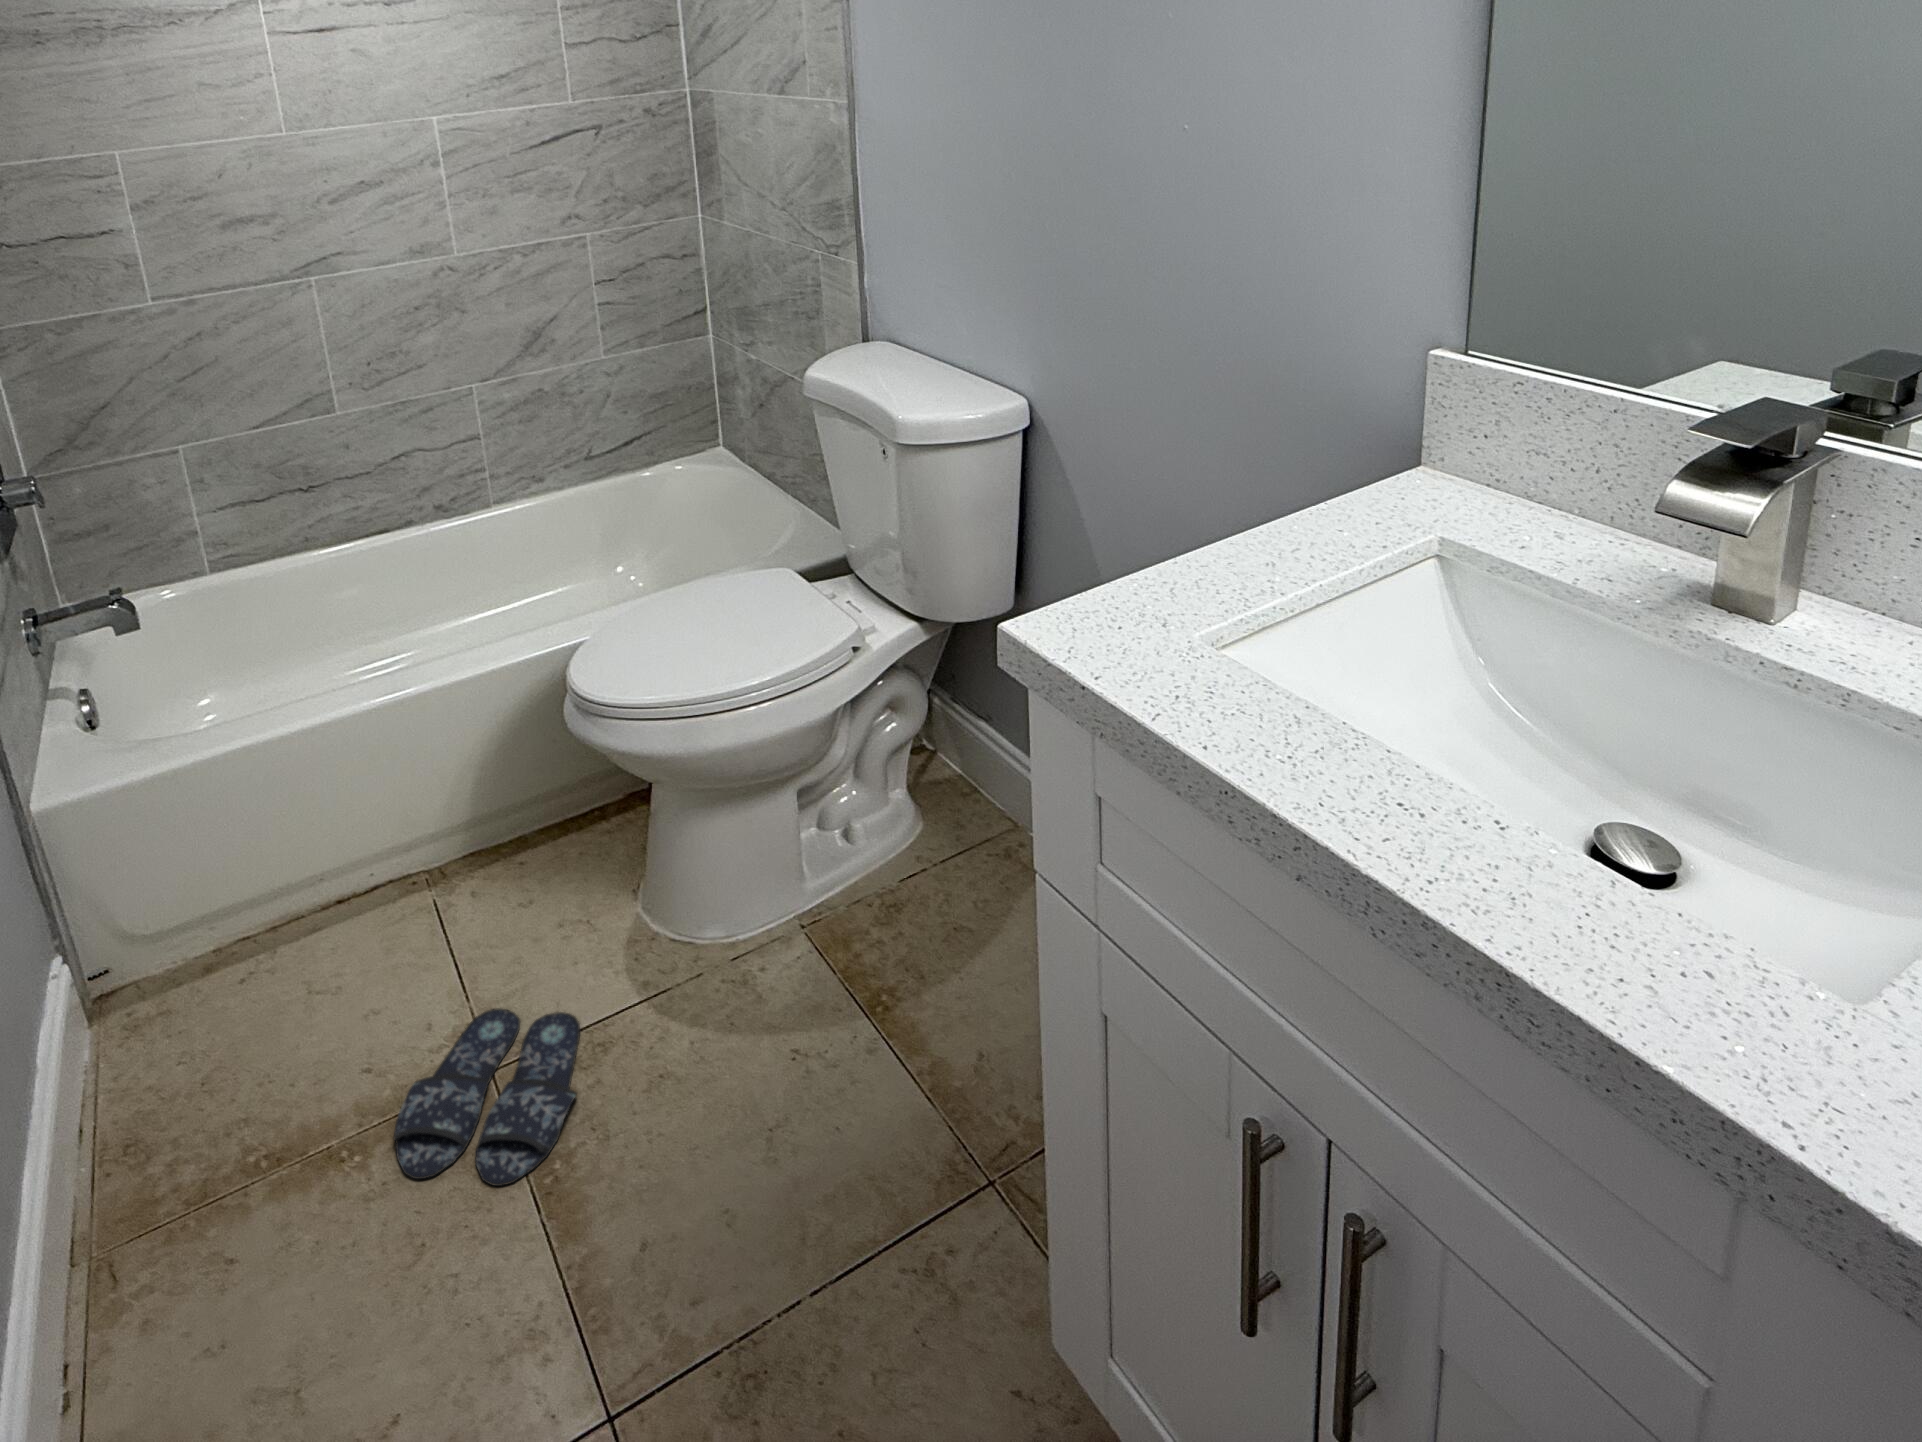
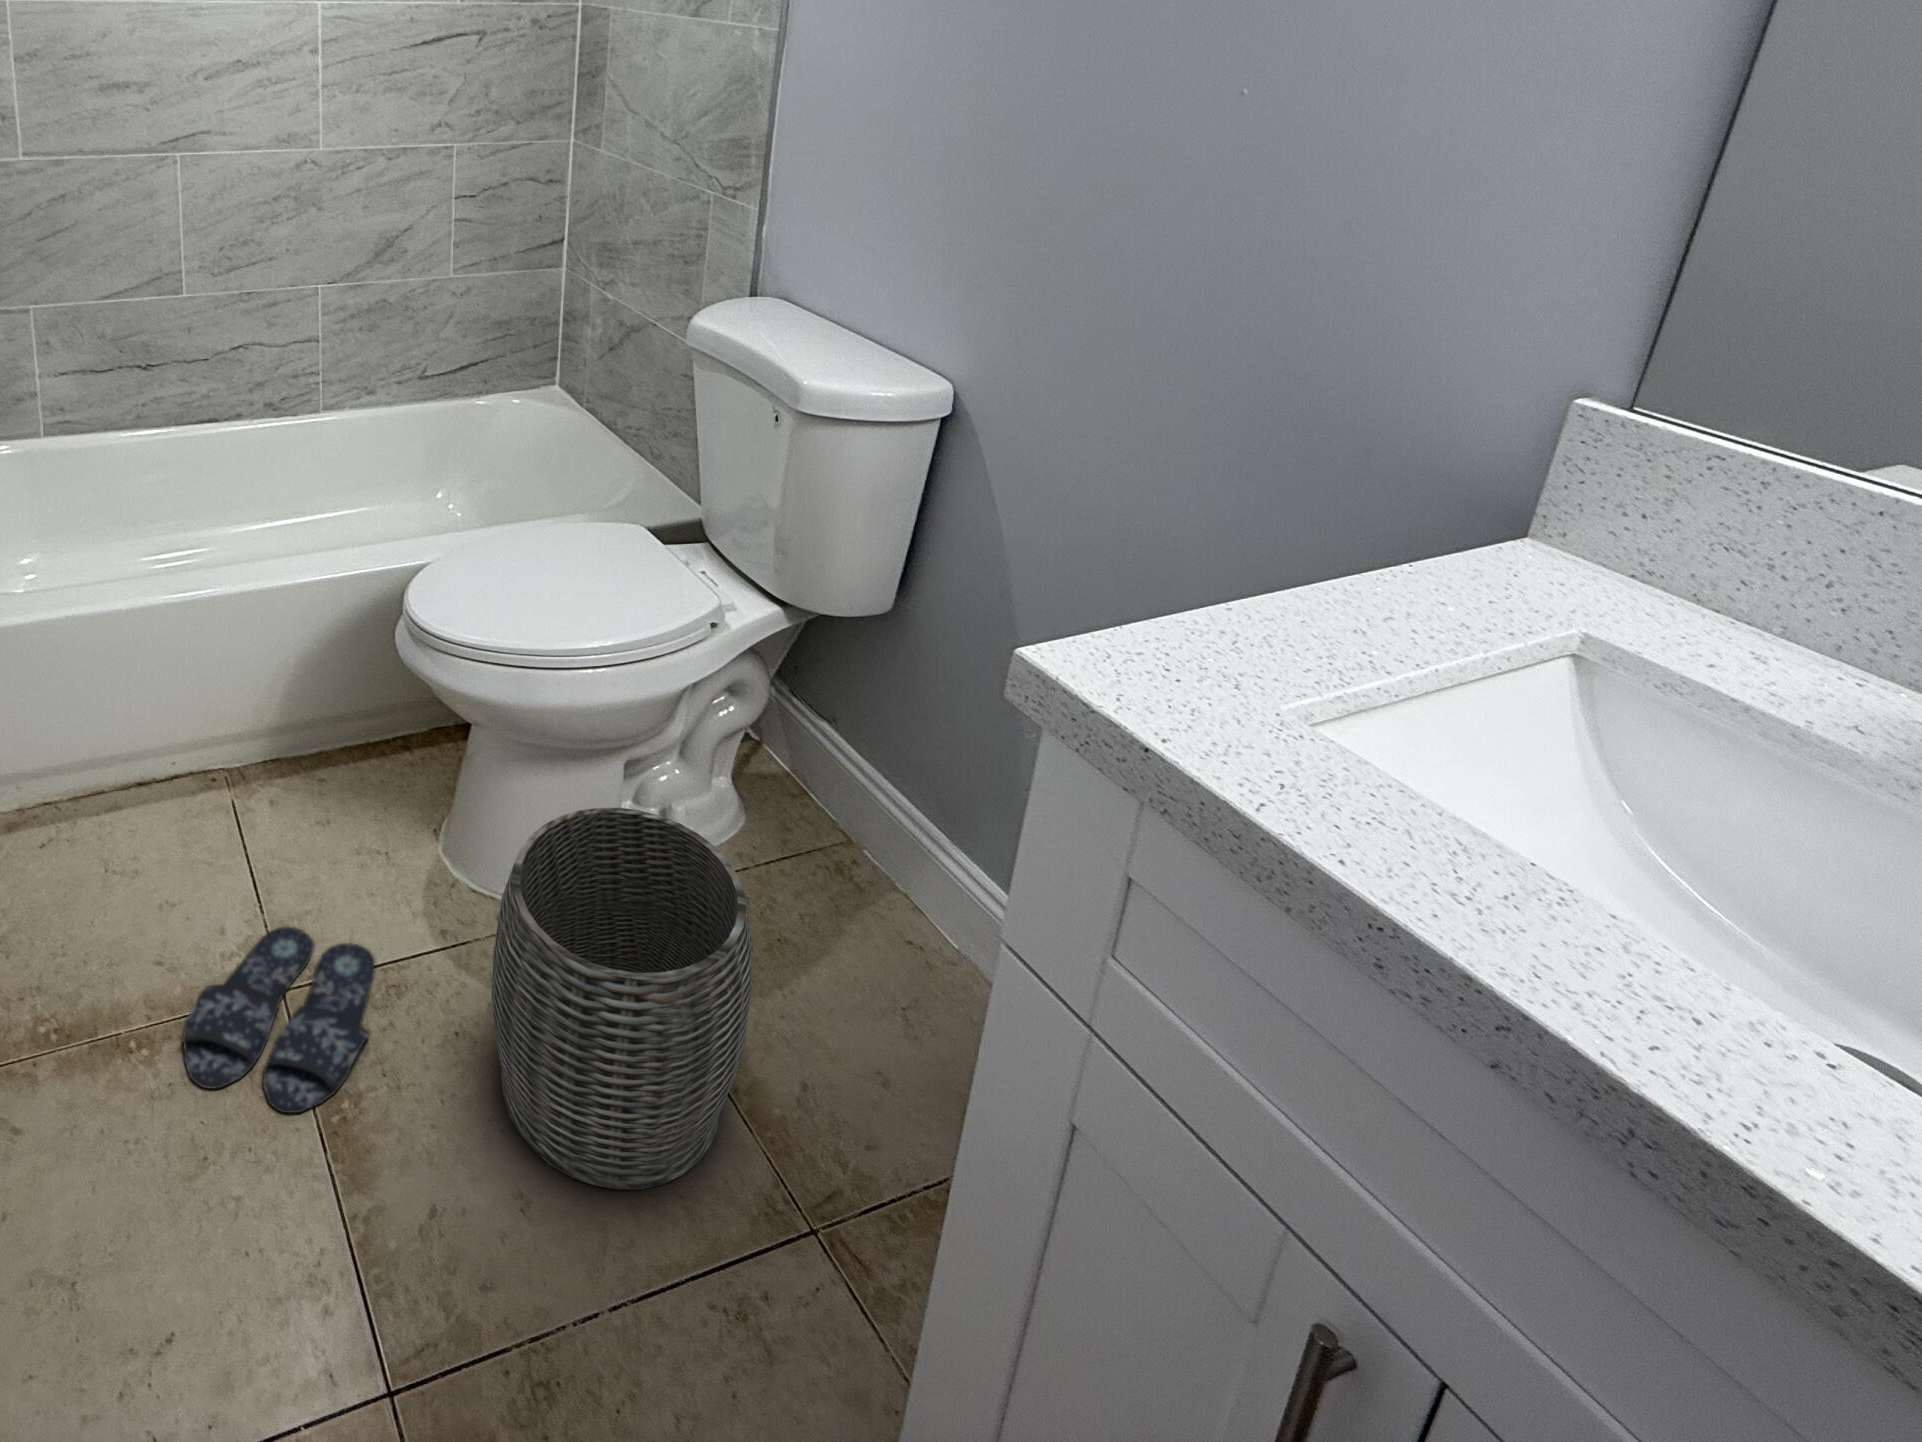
woven basket: none [676,831,913,1188] -> present [491,808,753,1190]

